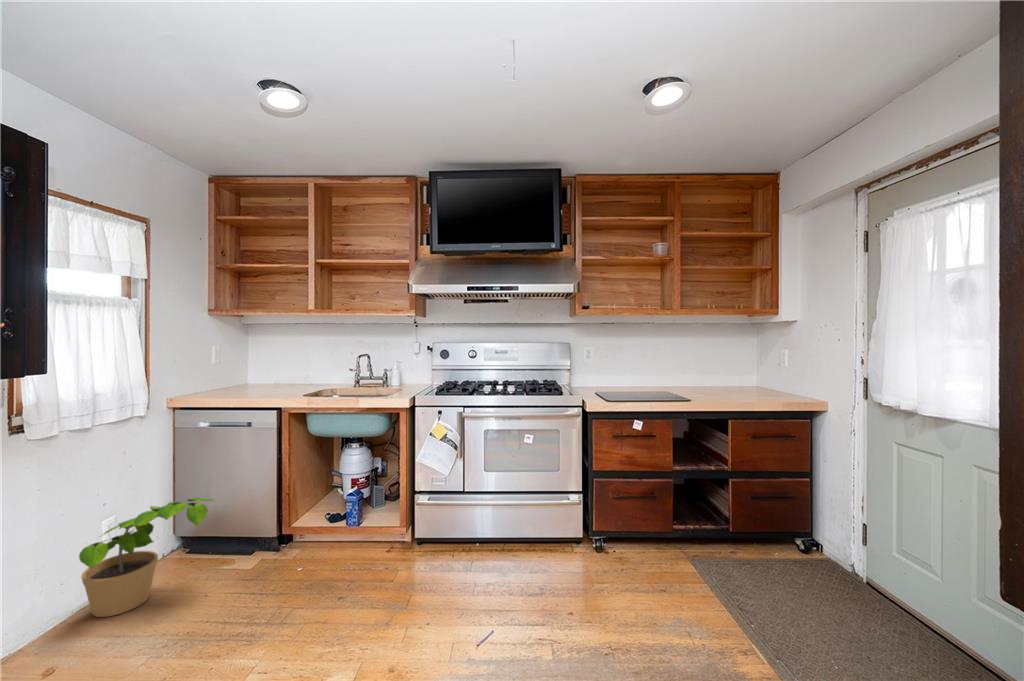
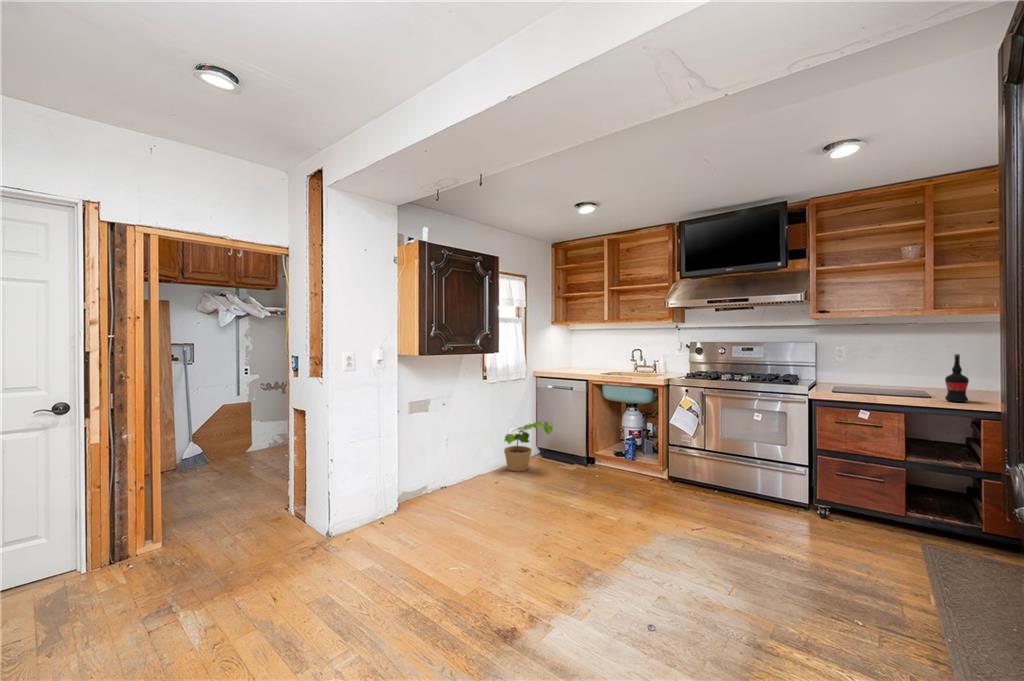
wine bottle: none [698,354,717,403] -> present [945,354,969,402]

